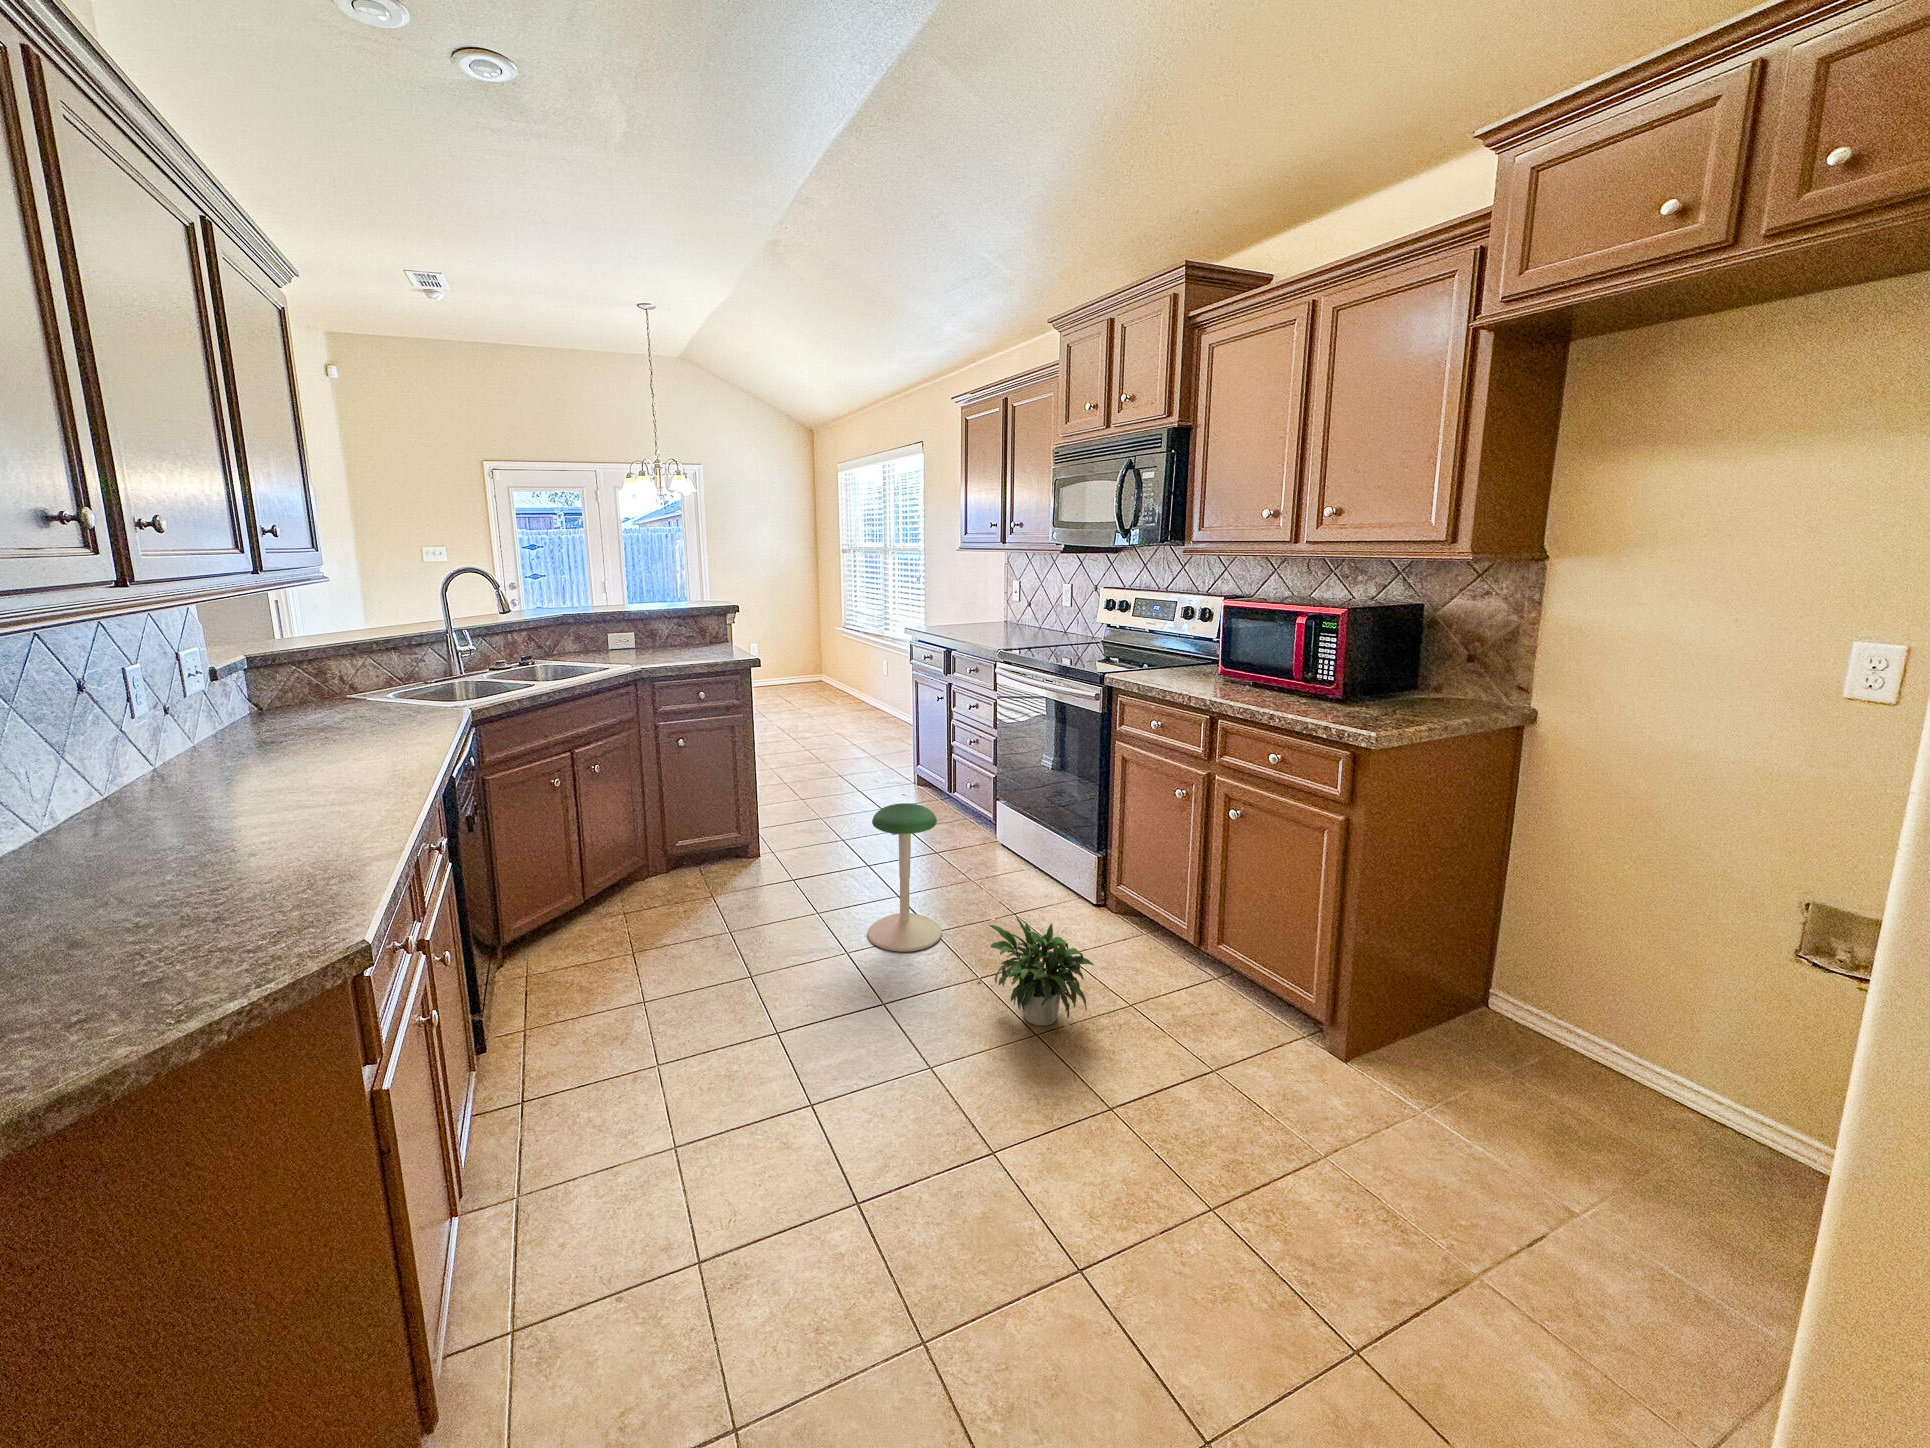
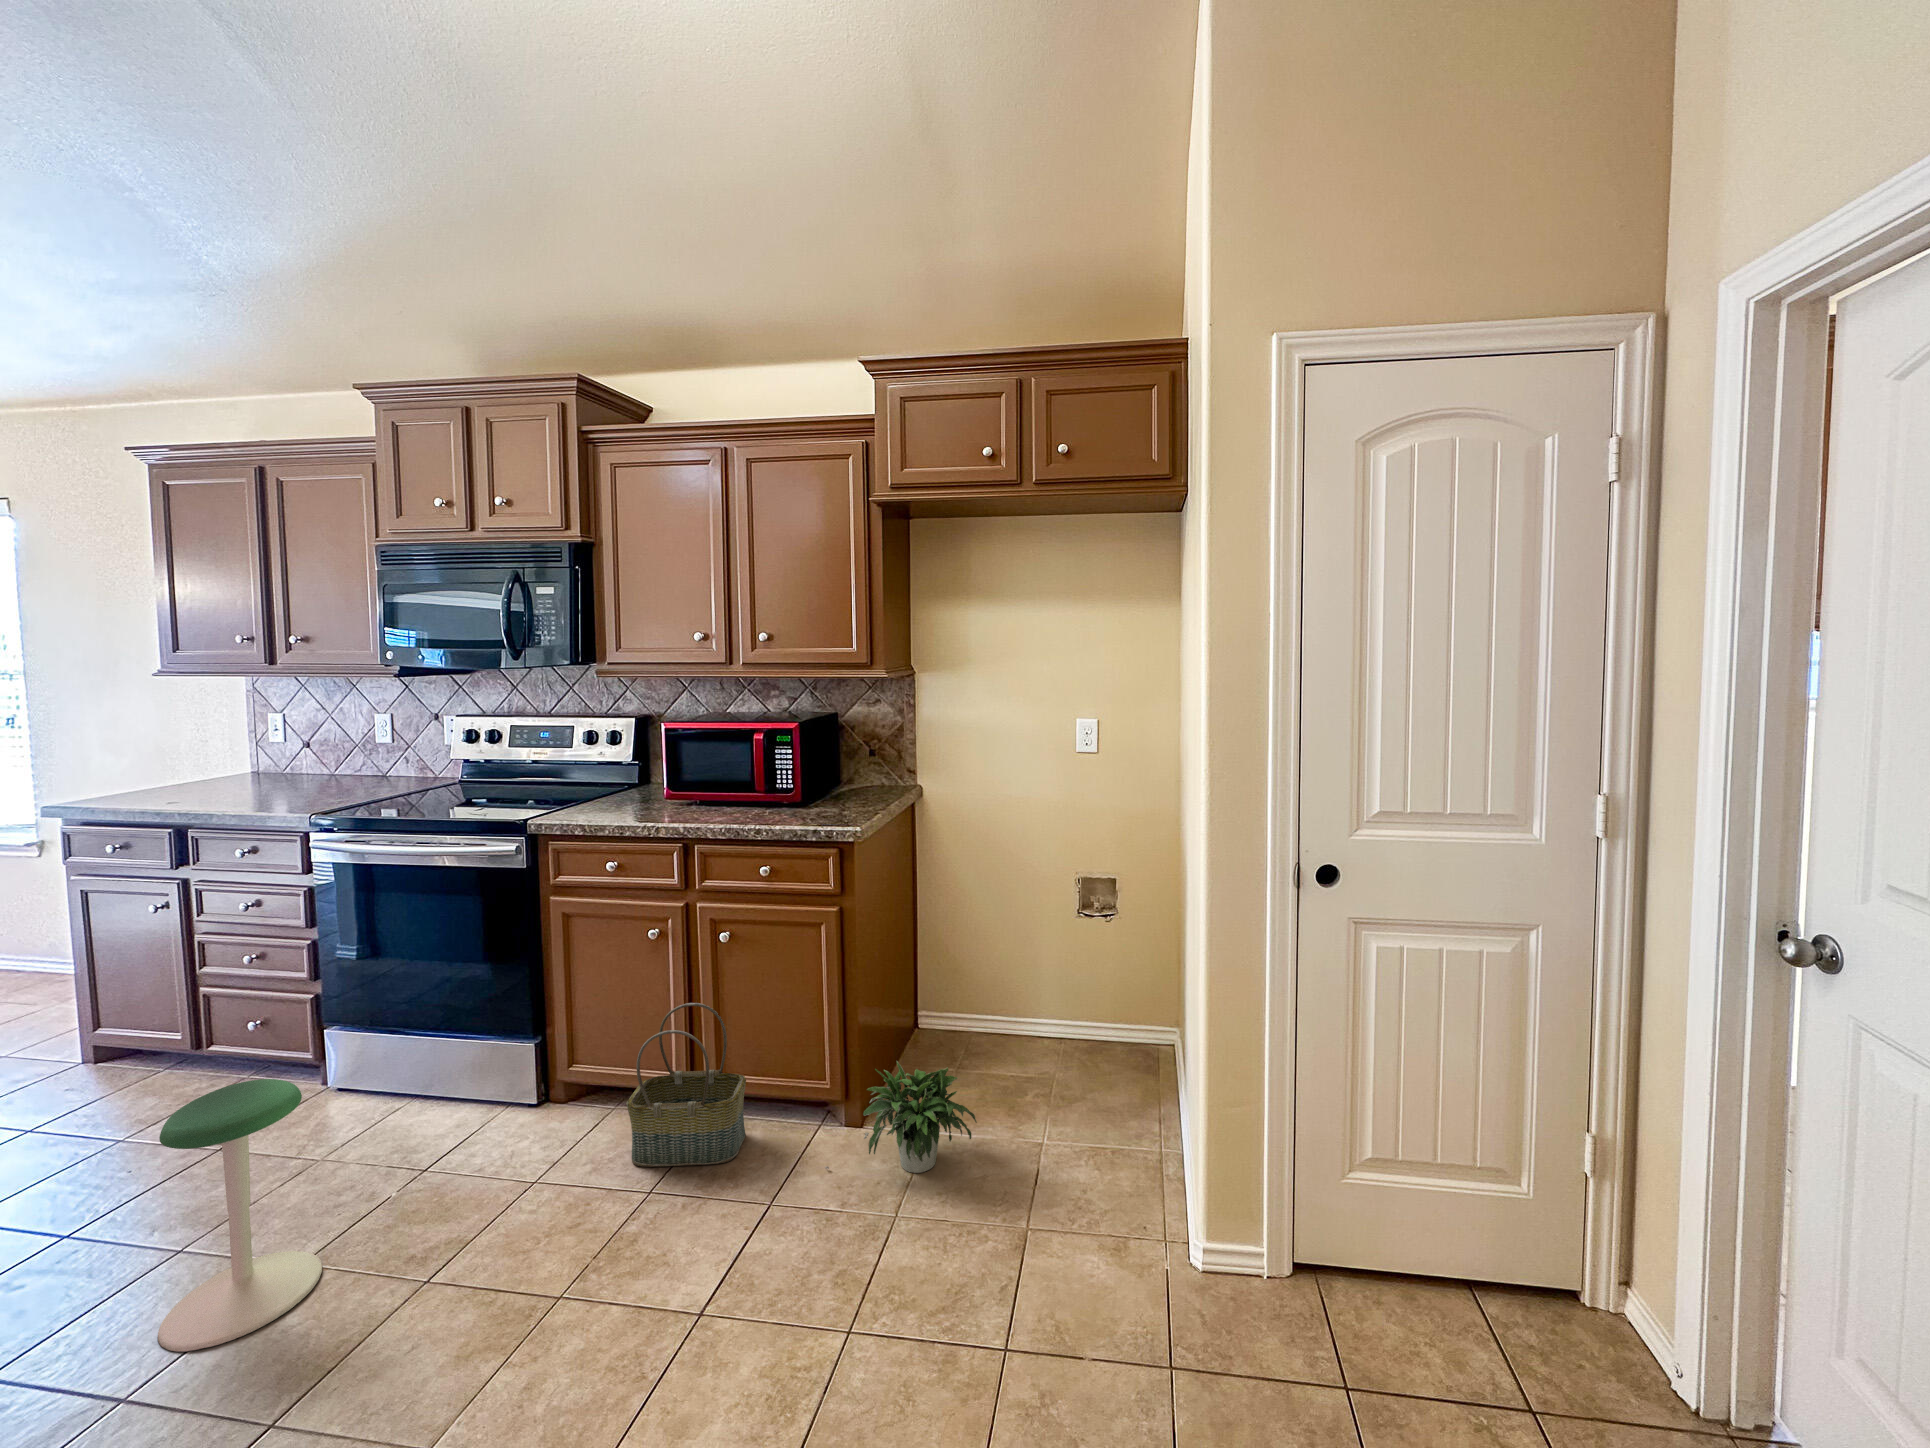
basket: none [1133,863,1238,1017] -> present [627,1003,746,1167]
potted plant: present [978,916,1094,1026] -> present [825,1061,977,1173]

